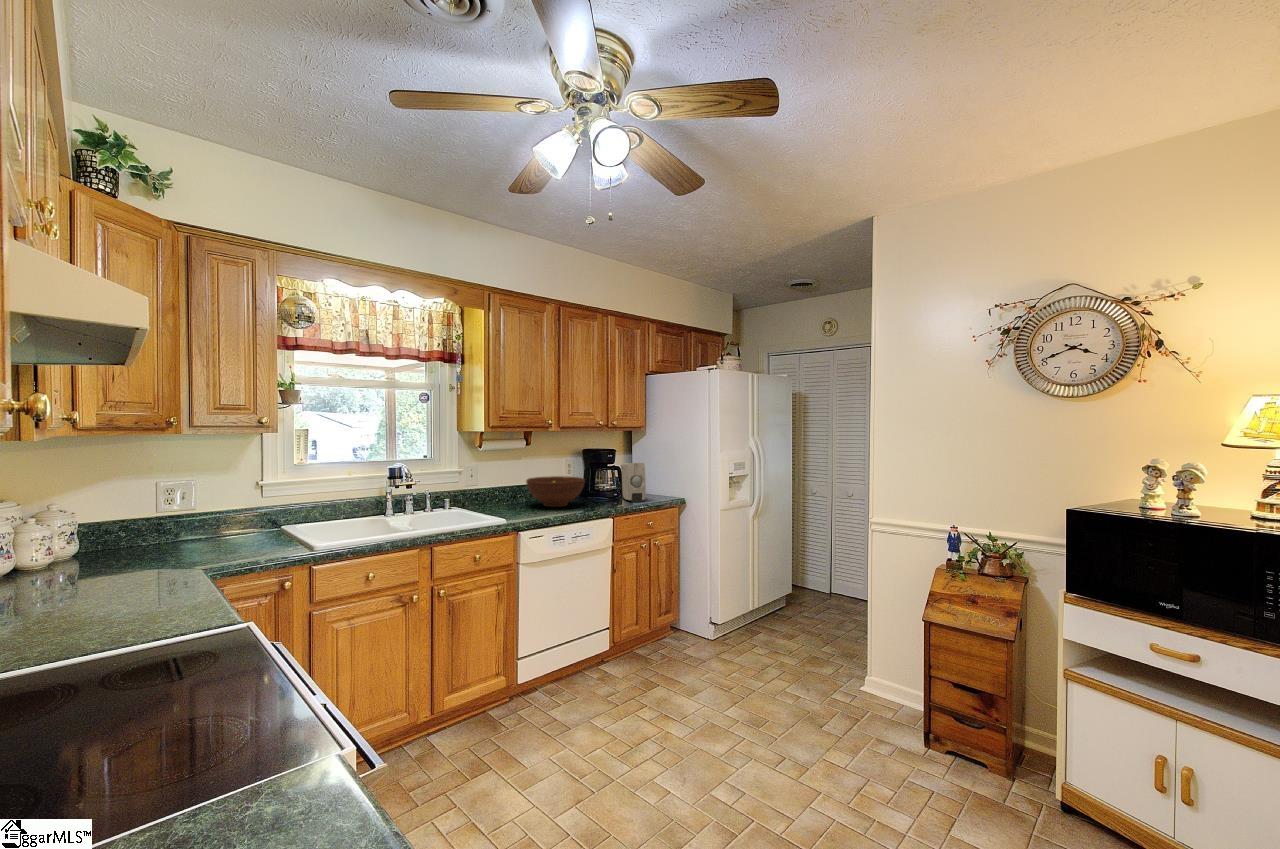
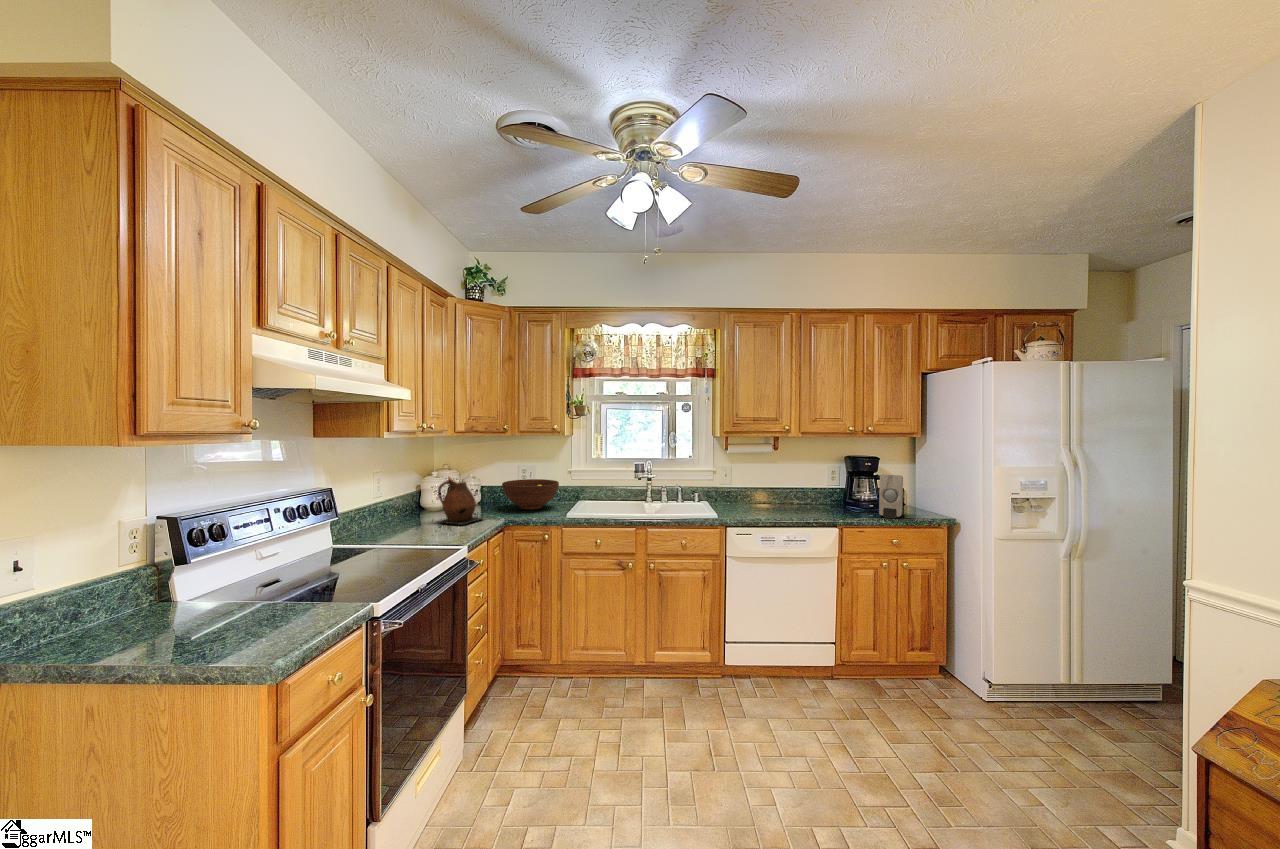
fruit bowl: present [526,476,585,507] -> present [502,479,559,510]
ceramic pitcher: none [54,507,158,597] -> present [438,477,482,525]

